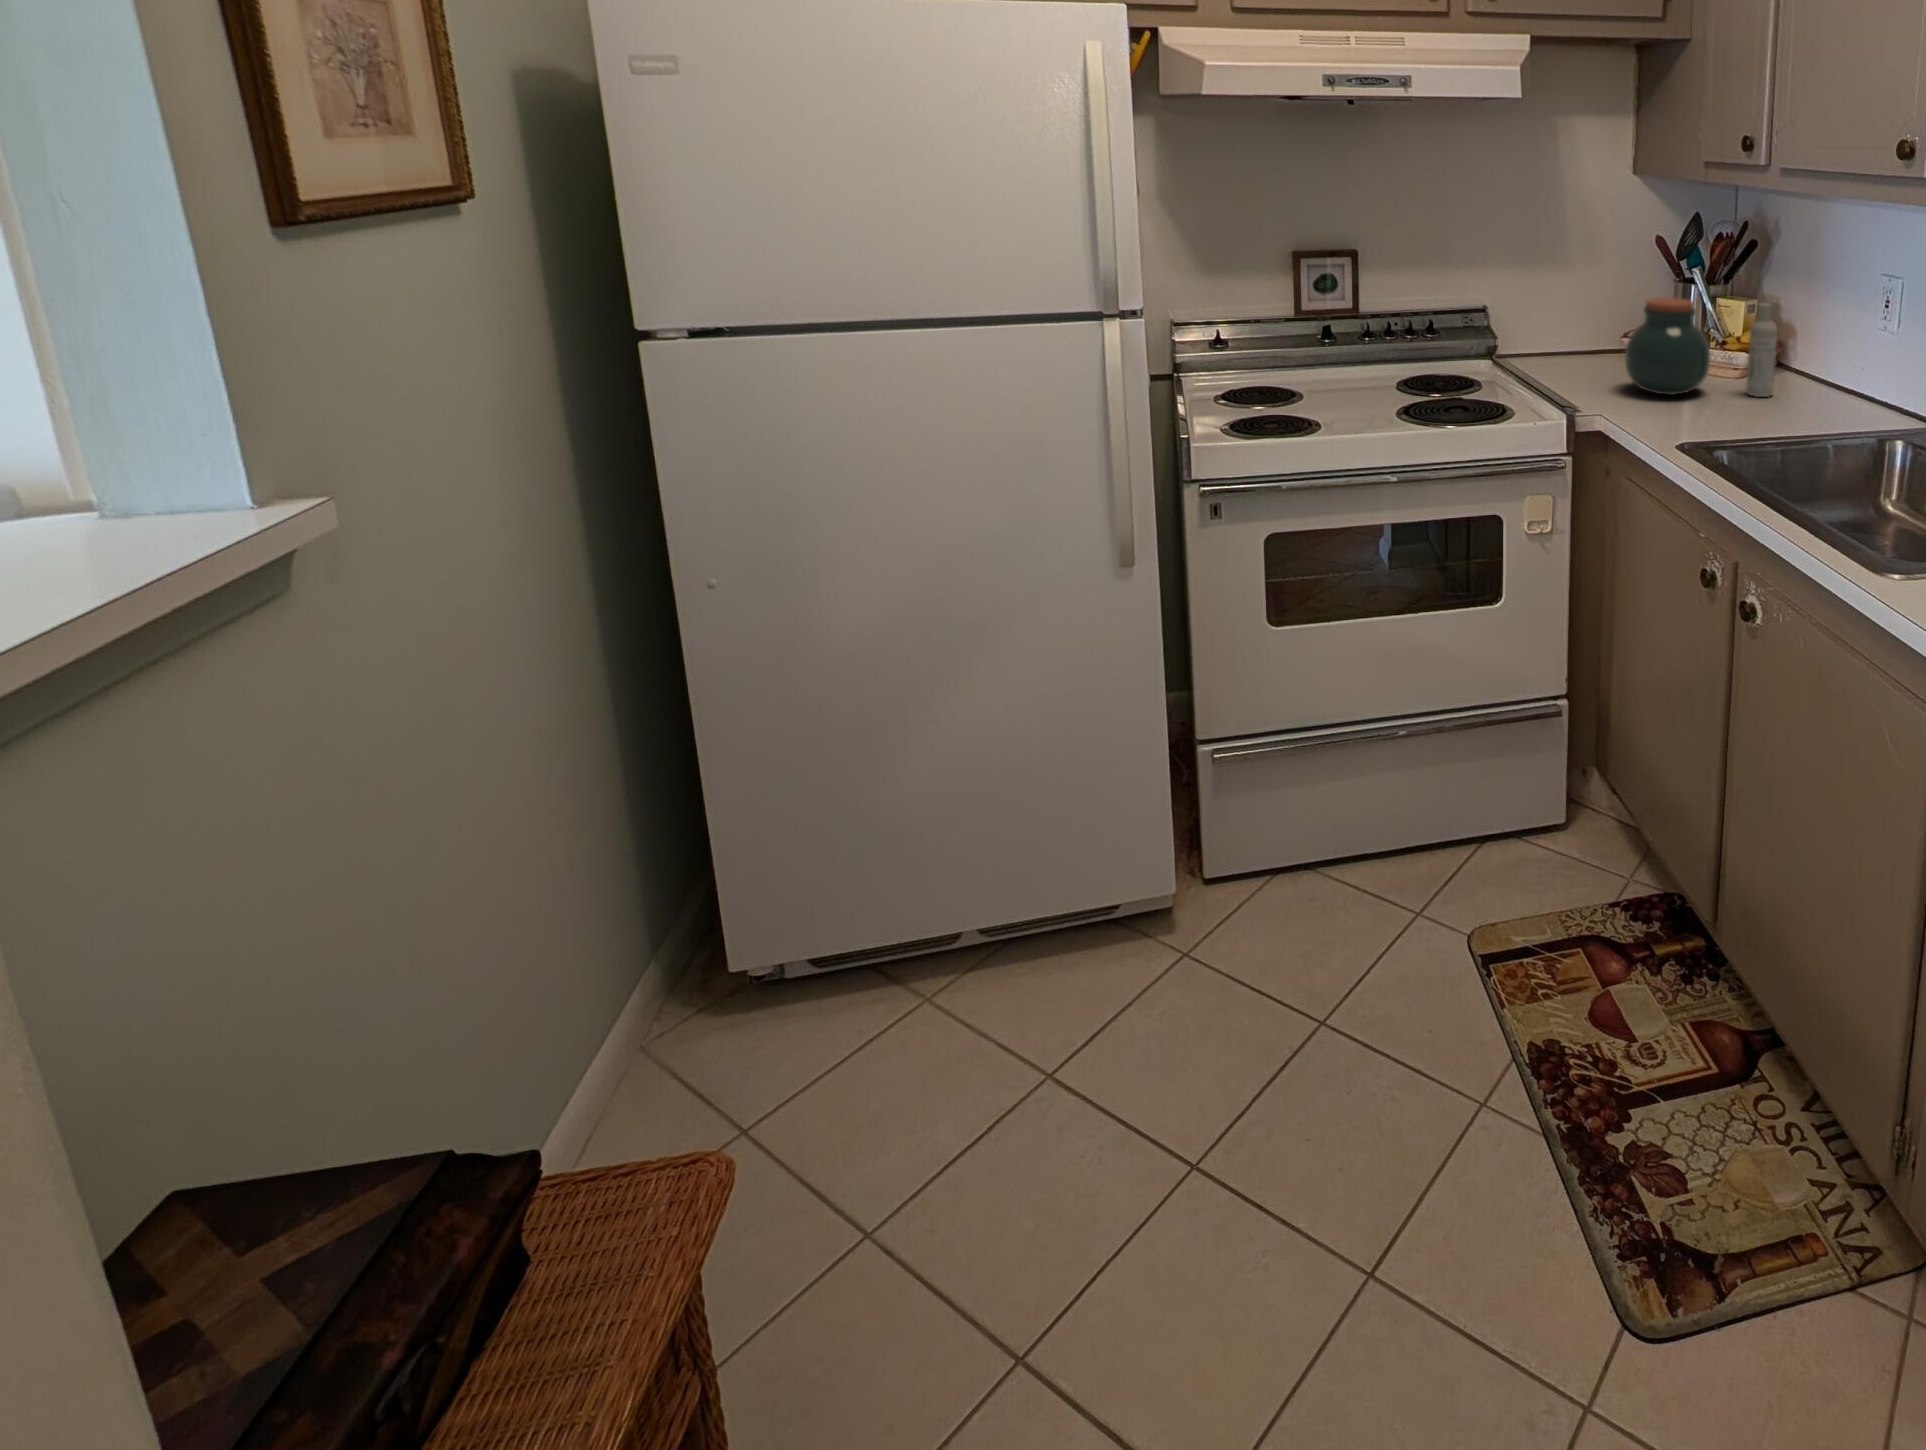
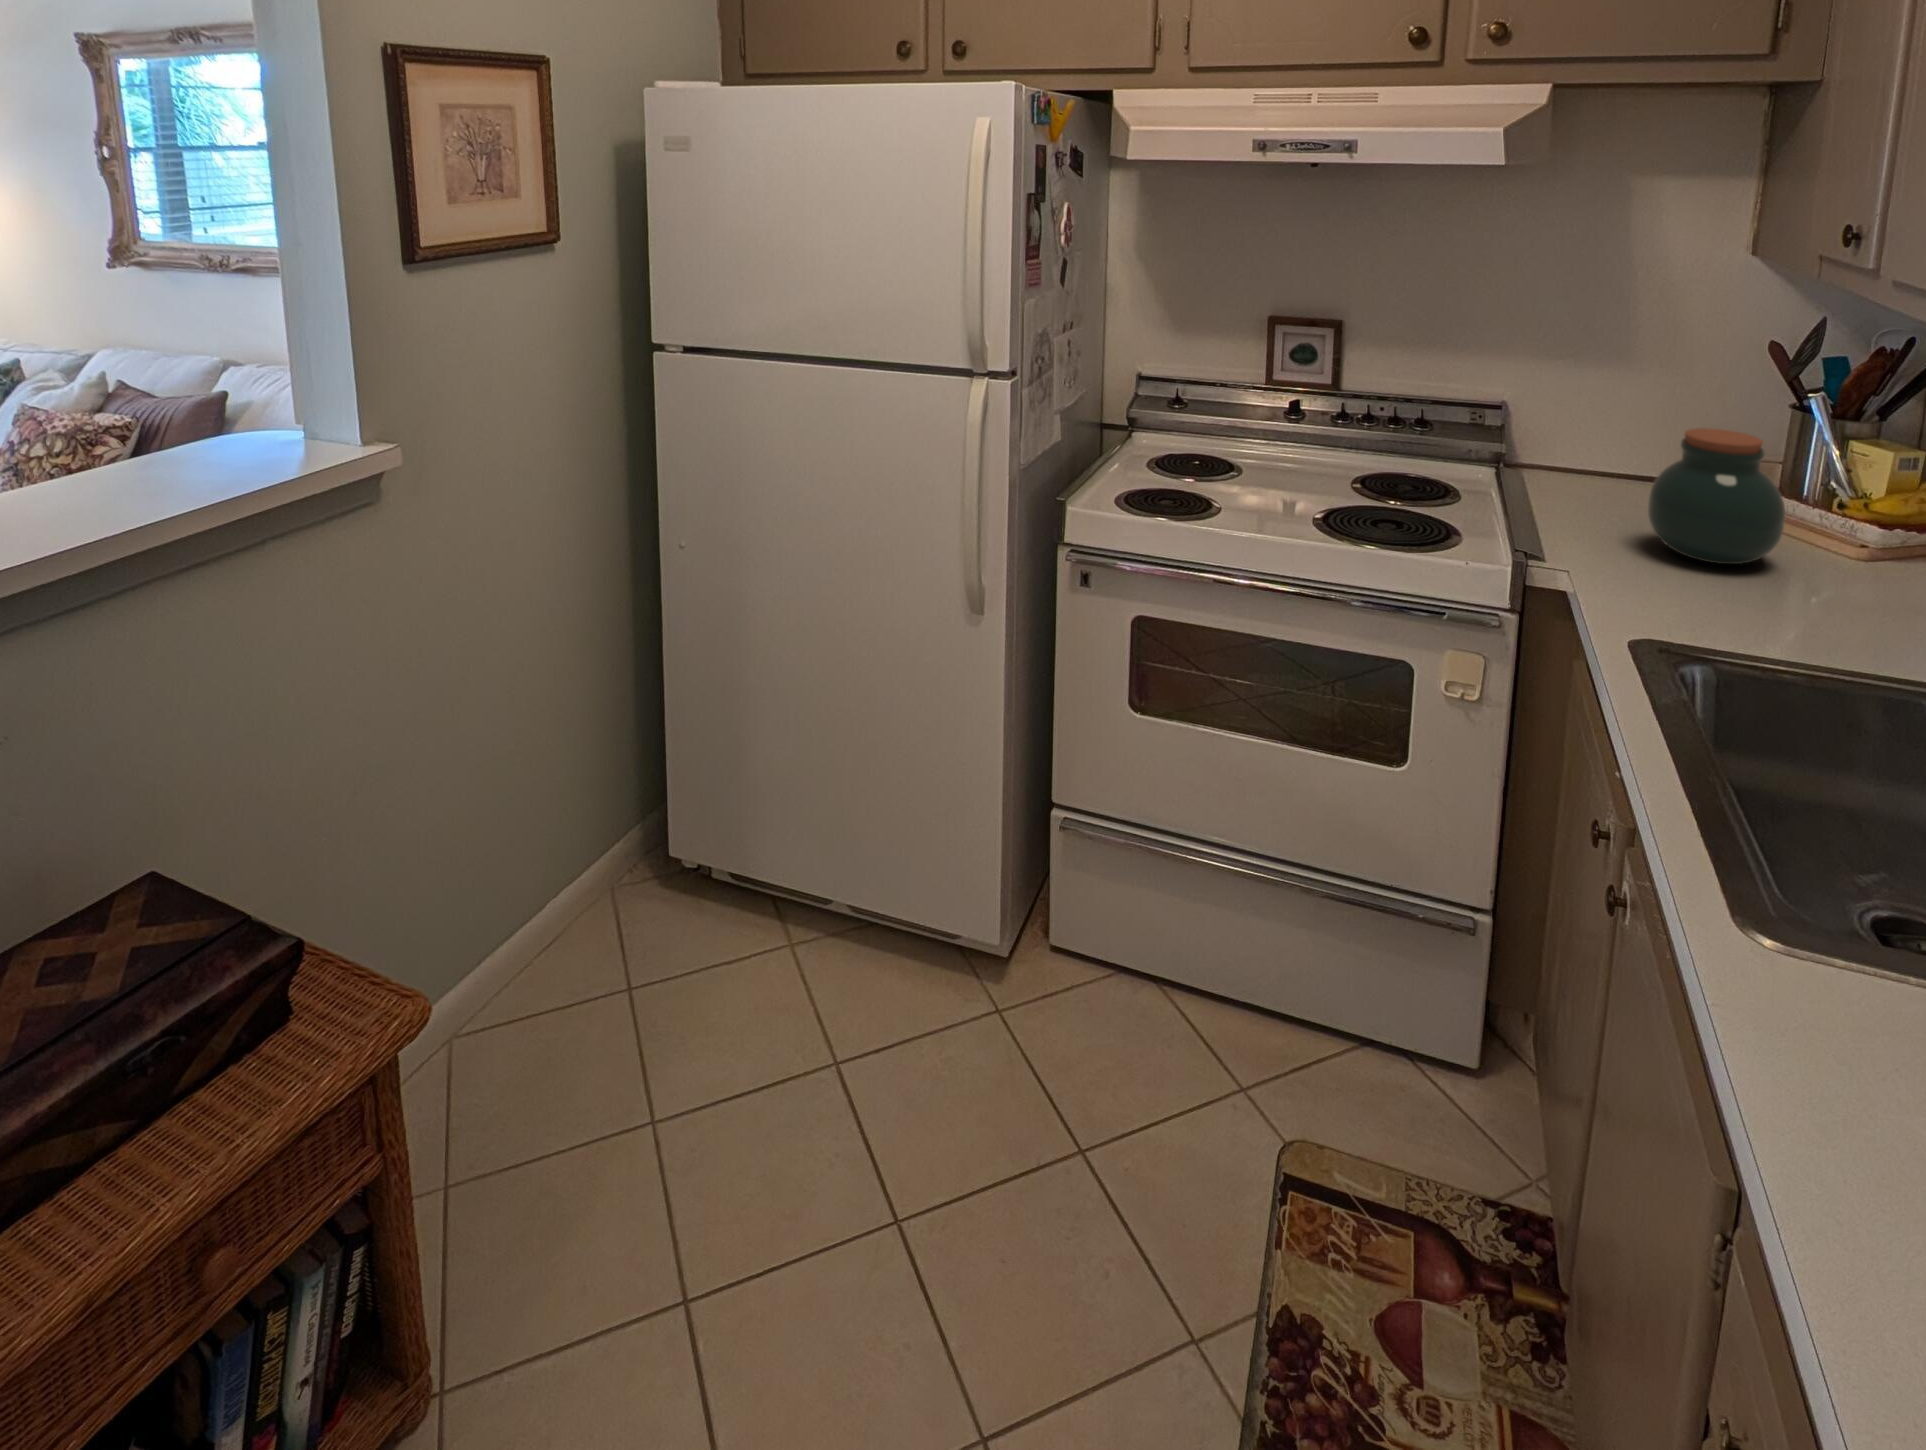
bottle: present [1746,303,1777,397] -> none [1841,459,1902,597]

